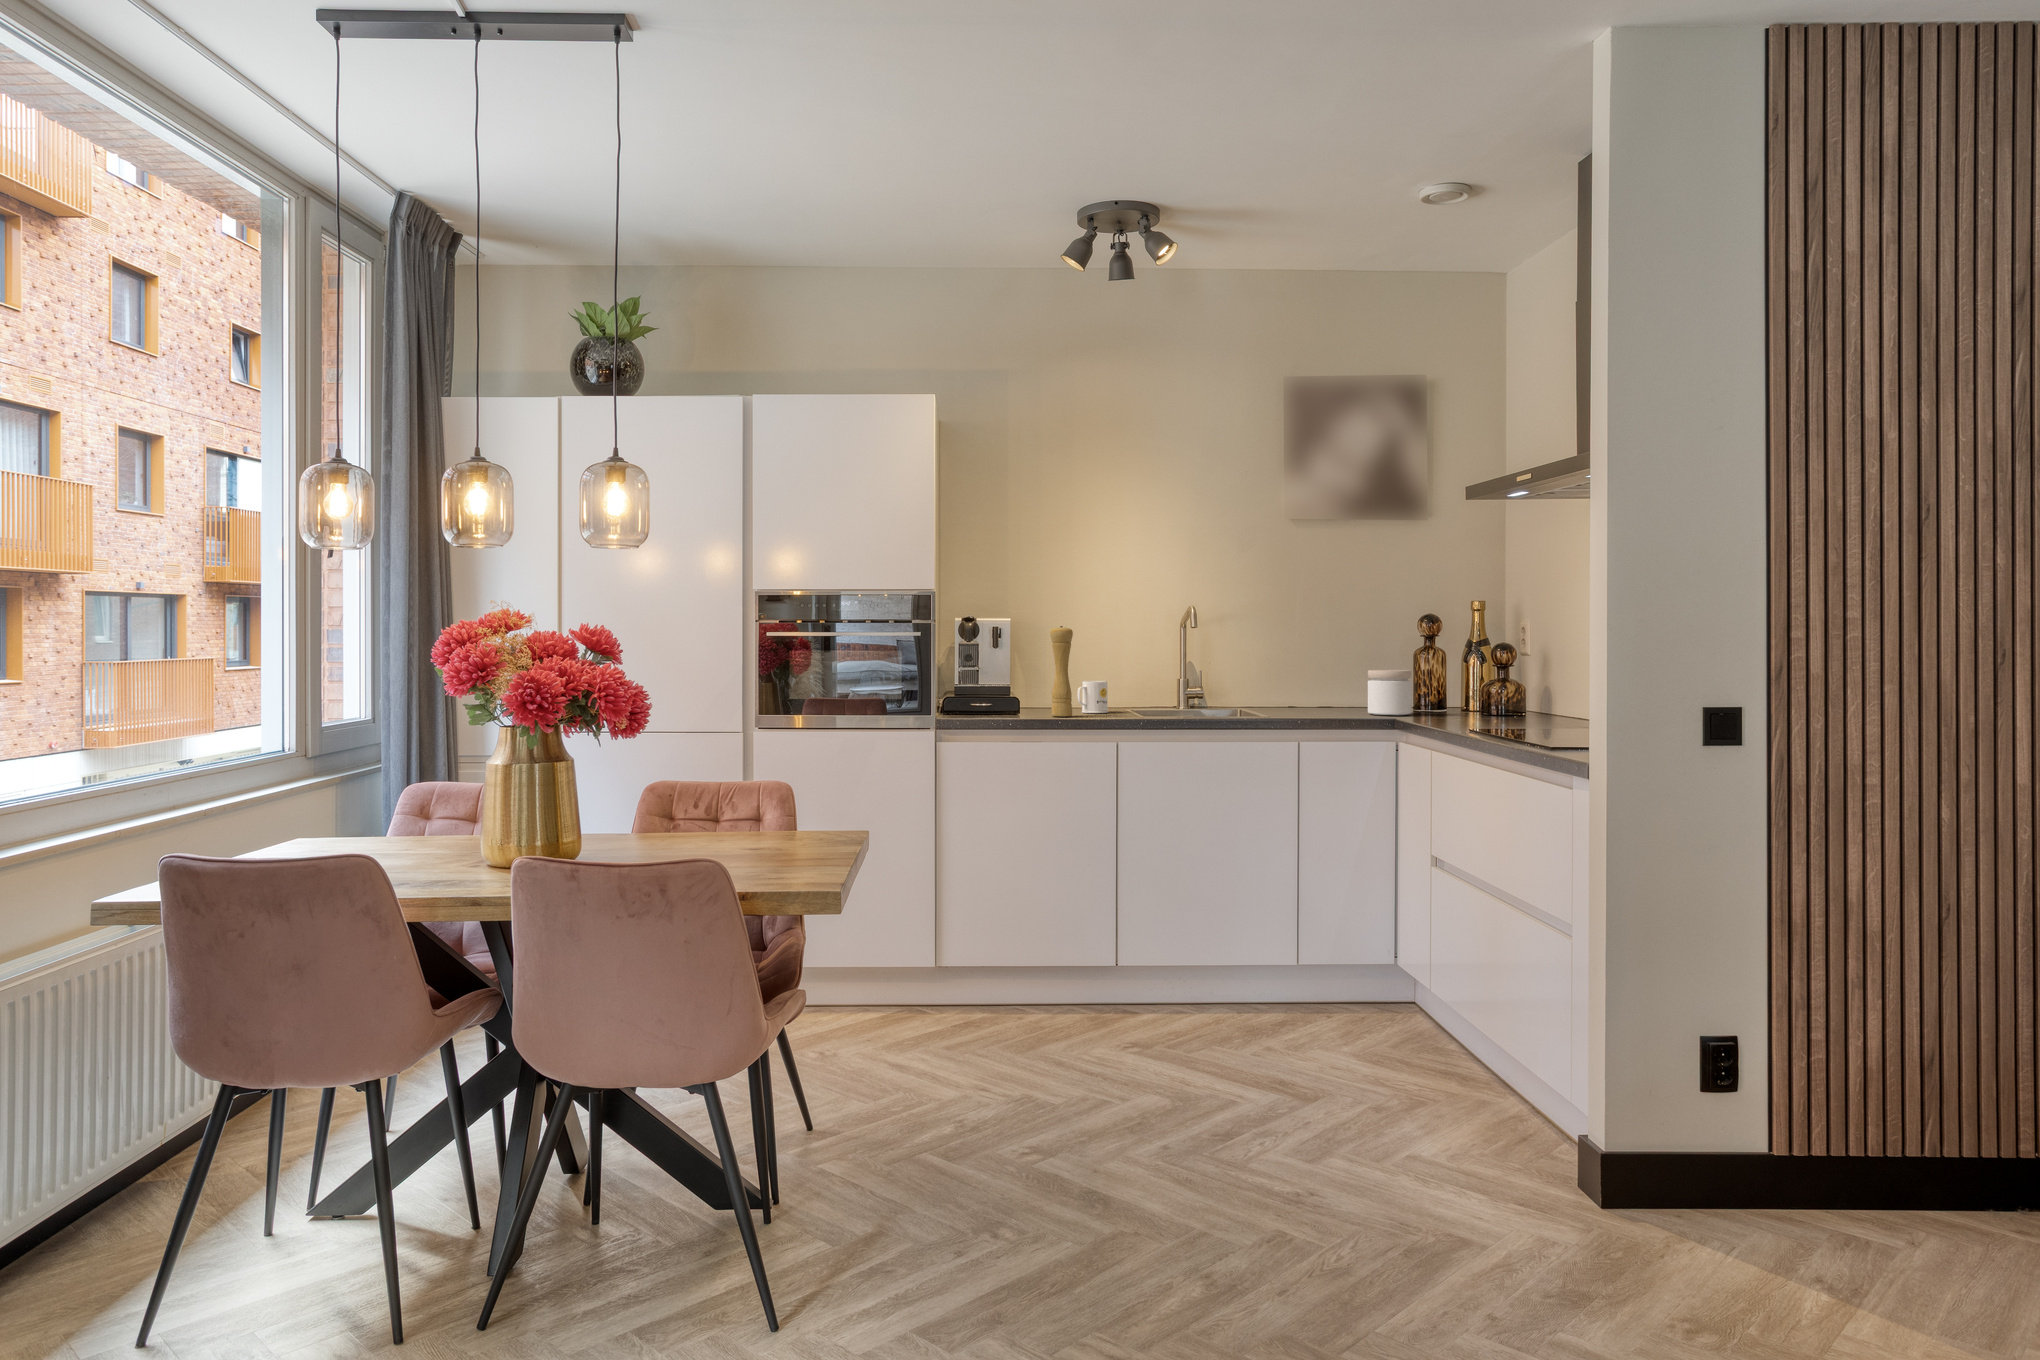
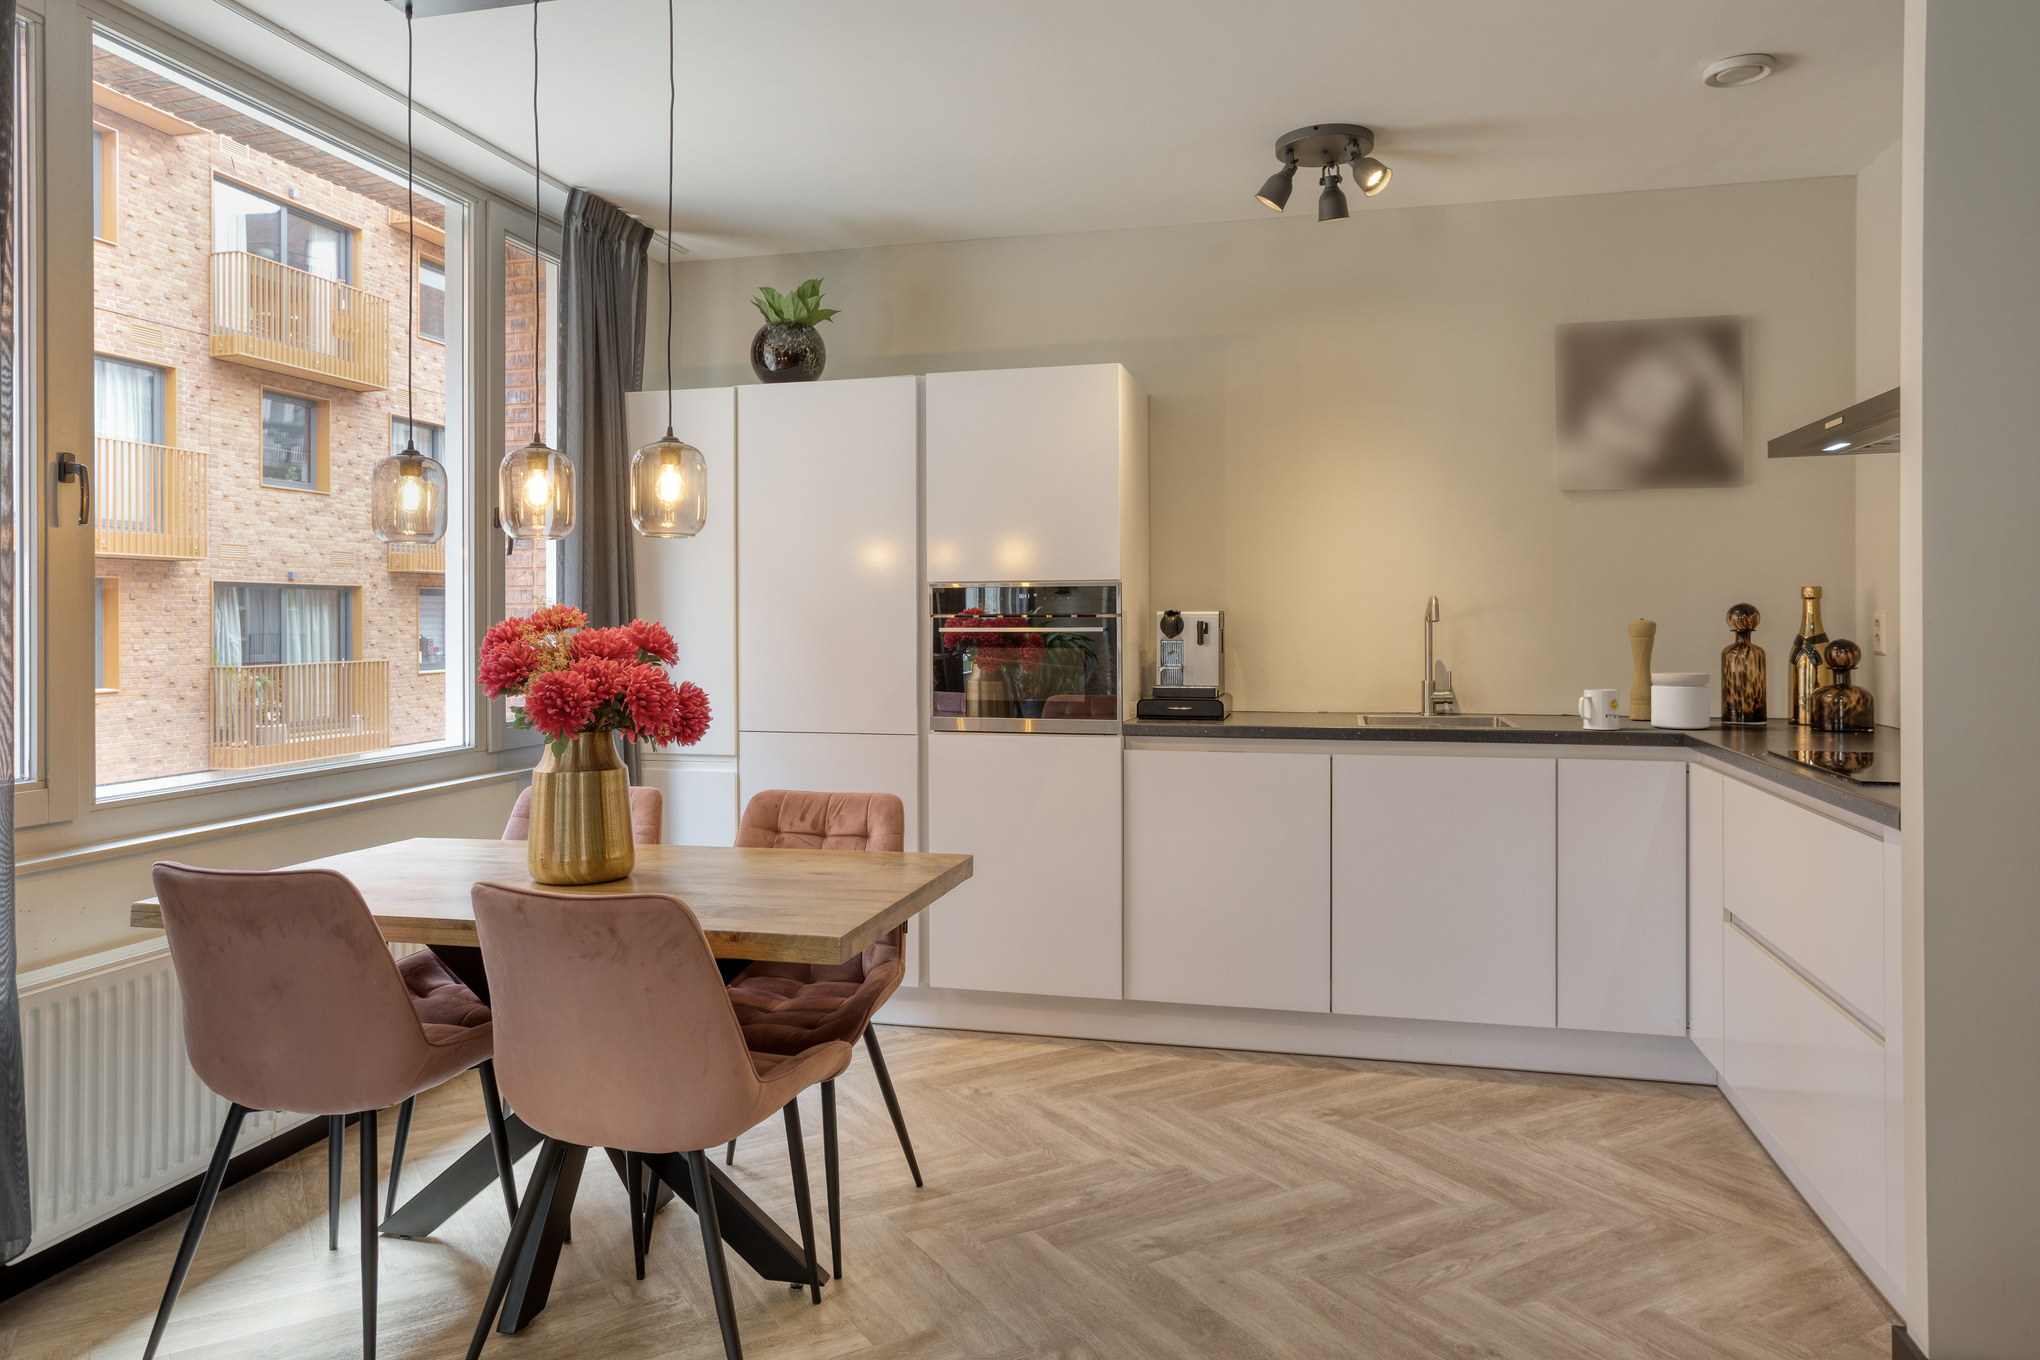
pepper mill: present [1050,626,1073,716] -> present [1628,618,1656,720]
mug: present [1077,681,1108,713] -> present [1579,689,1620,730]

